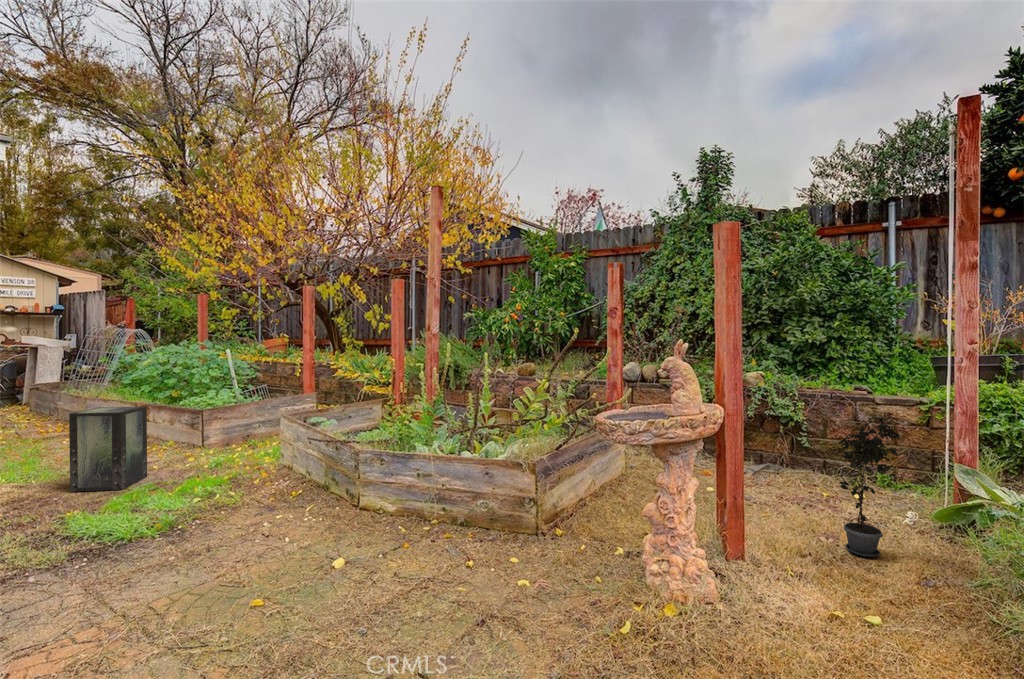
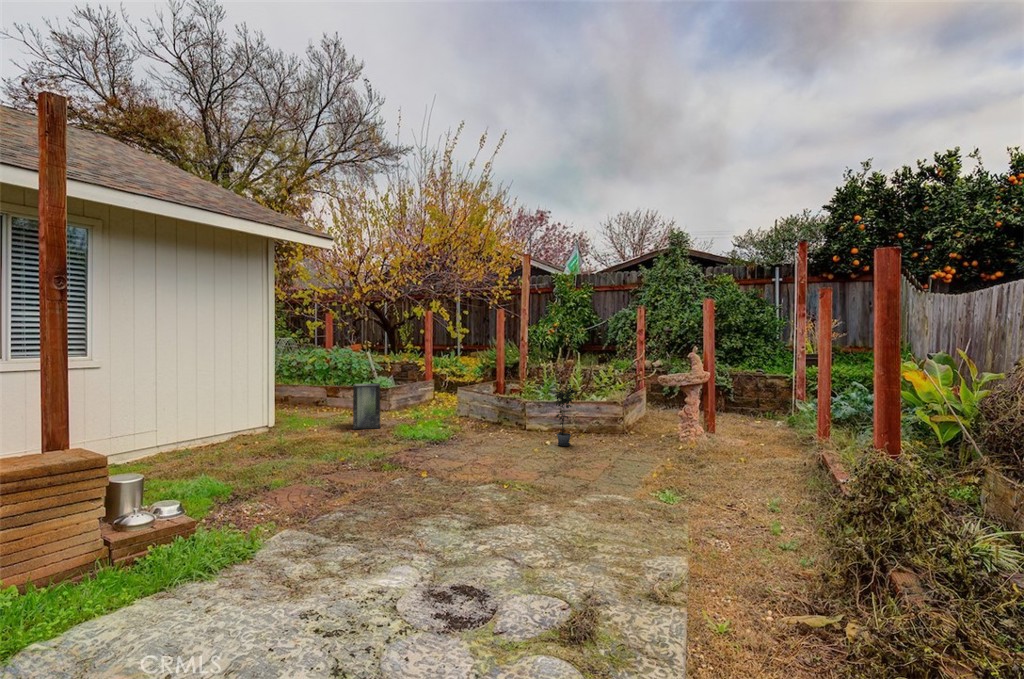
potted plant: present [834,418,900,557] -> present [553,385,577,446]

